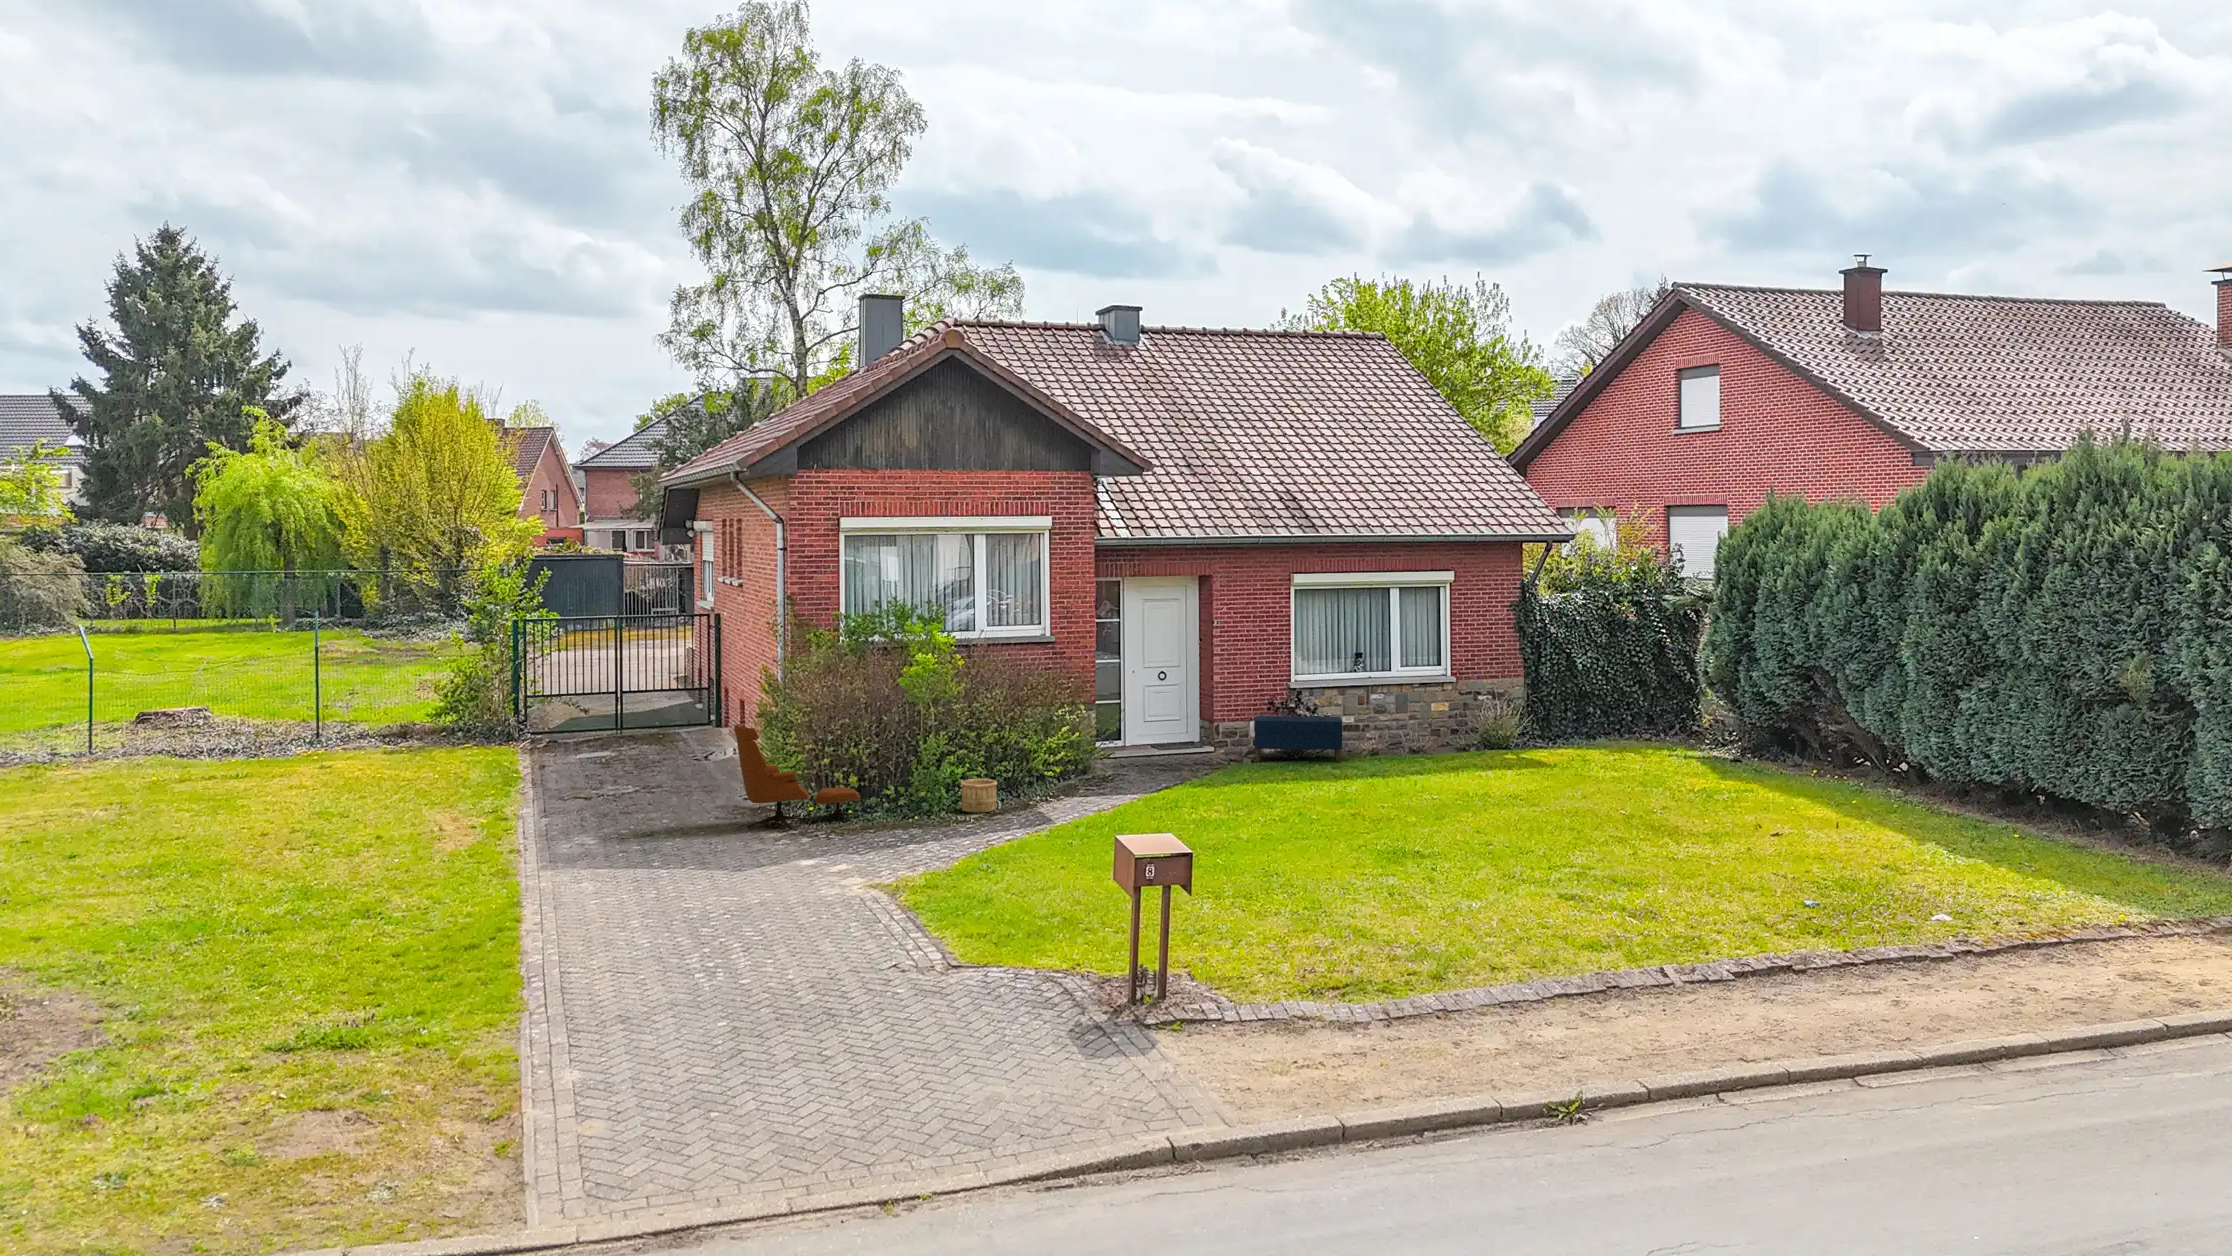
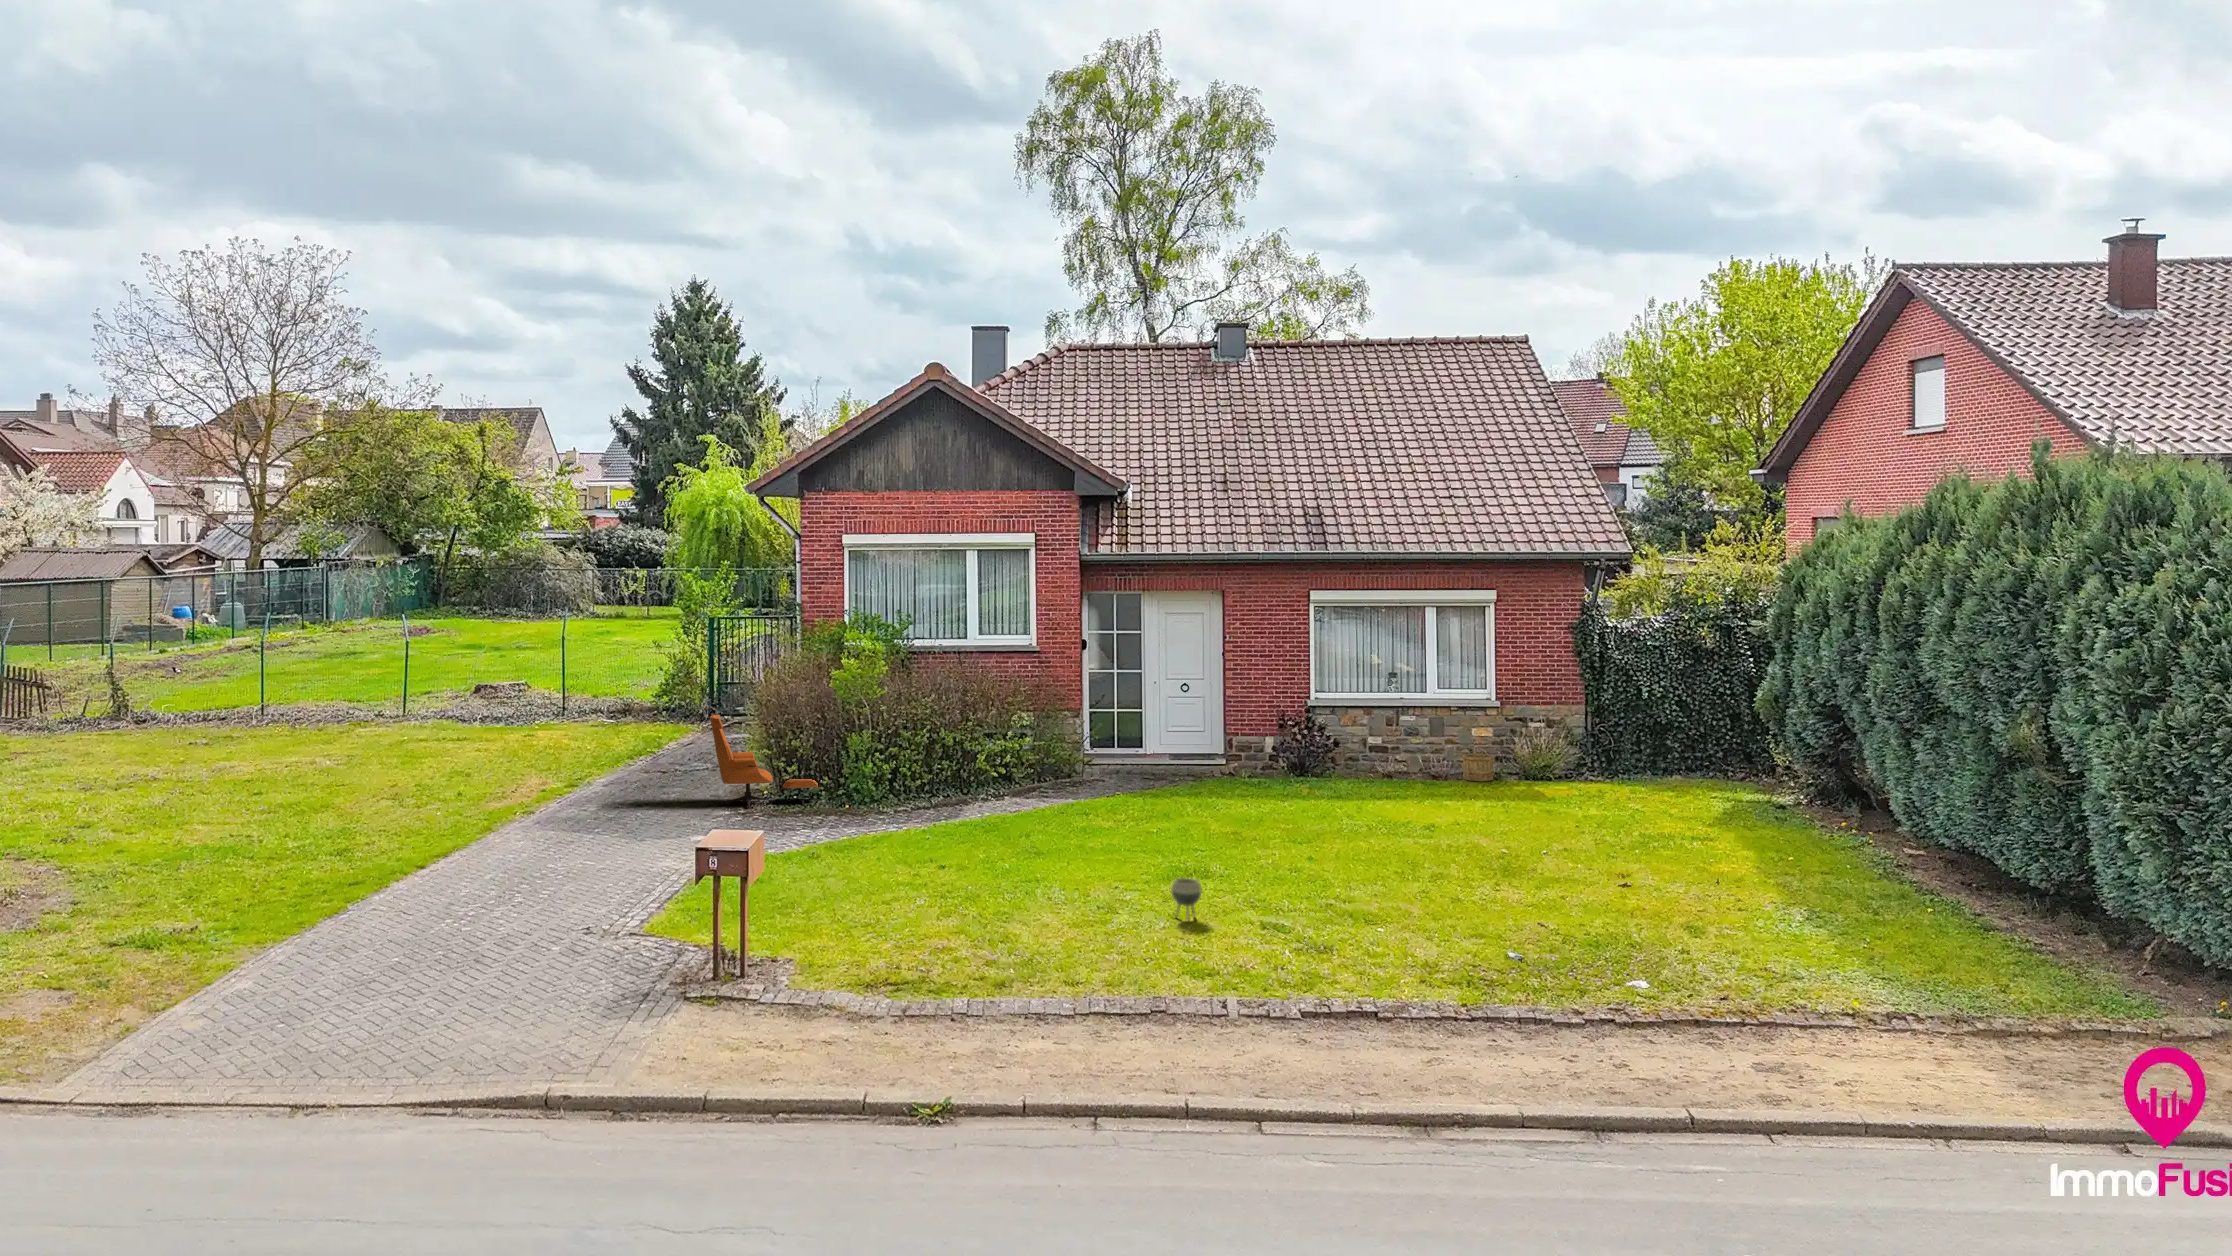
bench: present [1254,716,1343,762] -> none [1261,731,1358,783]
wooden bucket: present [961,779,997,813] -> present [1462,753,1494,782]
planter: none [1430,858,1460,900] -> present [1171,878,1202,921]

